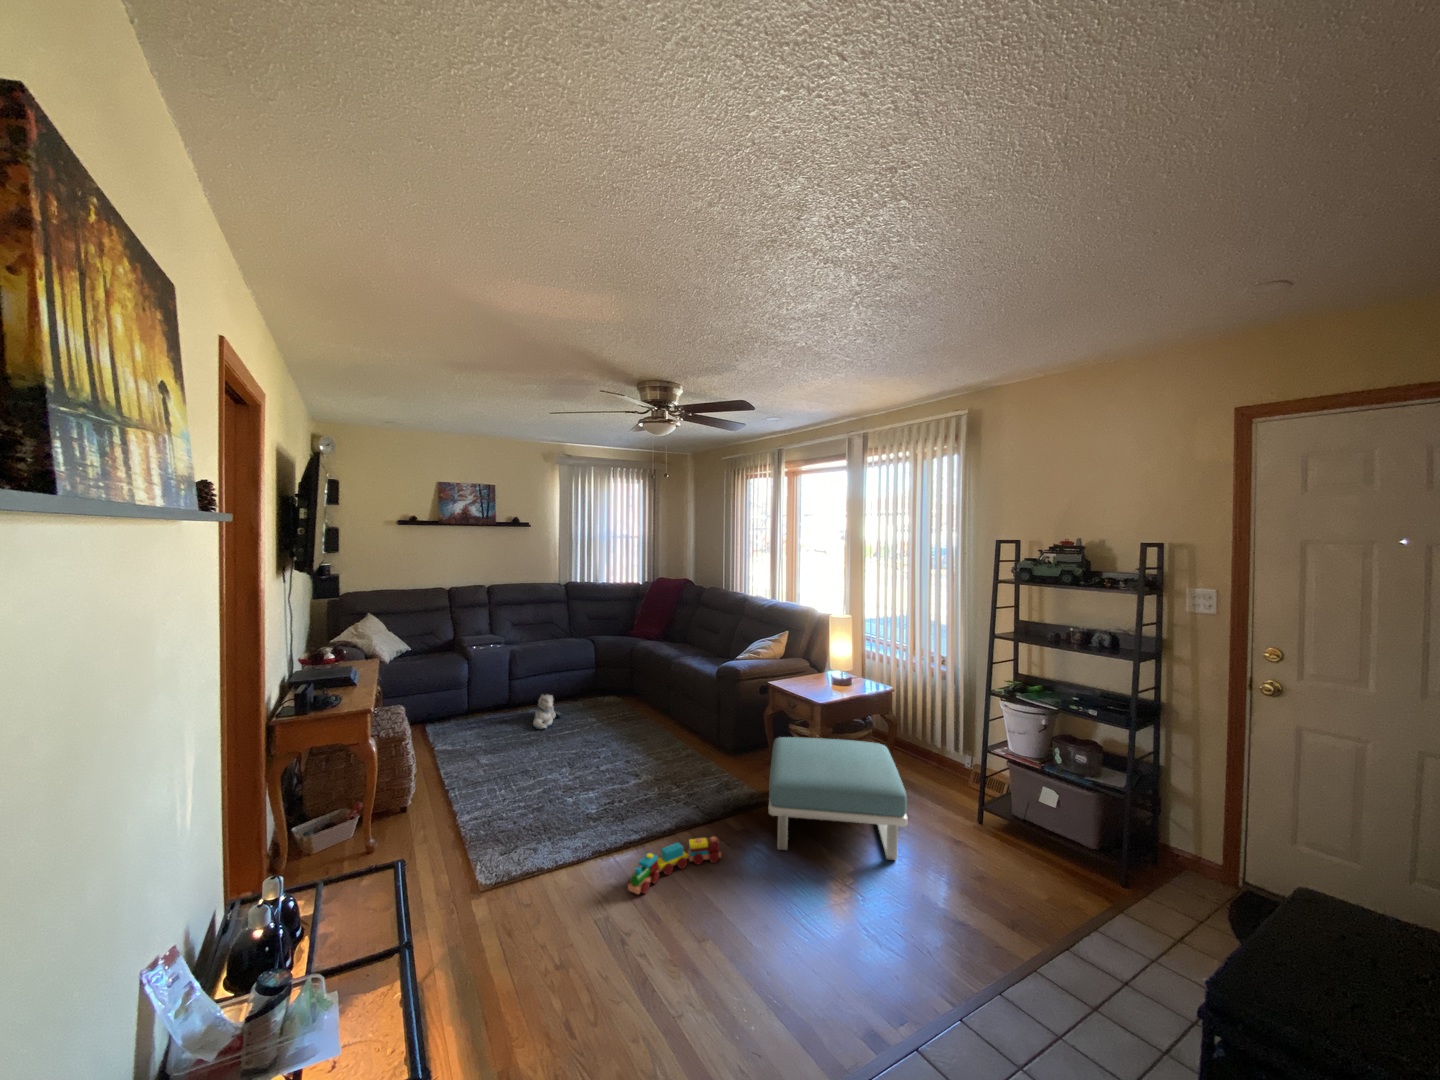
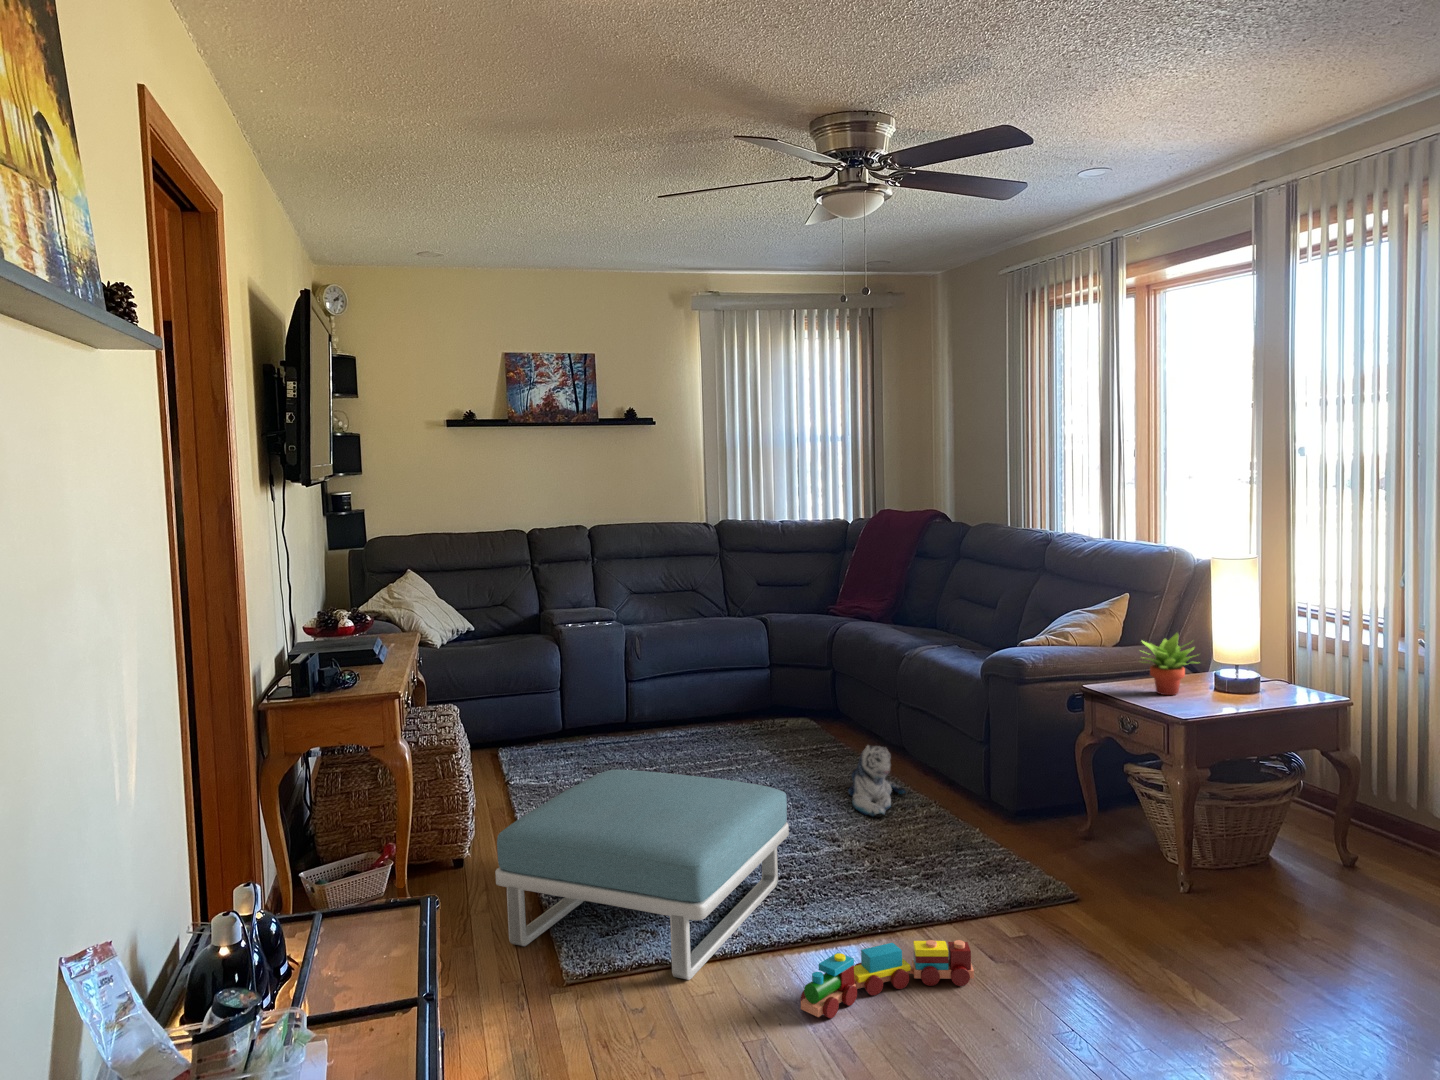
succulent plant: none [796,655,826,688] -> present [1141,633,1196,695]
plush toy: present [533,695,562,729] -> present [848,745,905,816]
footstool: present [769,737,907,860] -> present [495,770,789,980]

